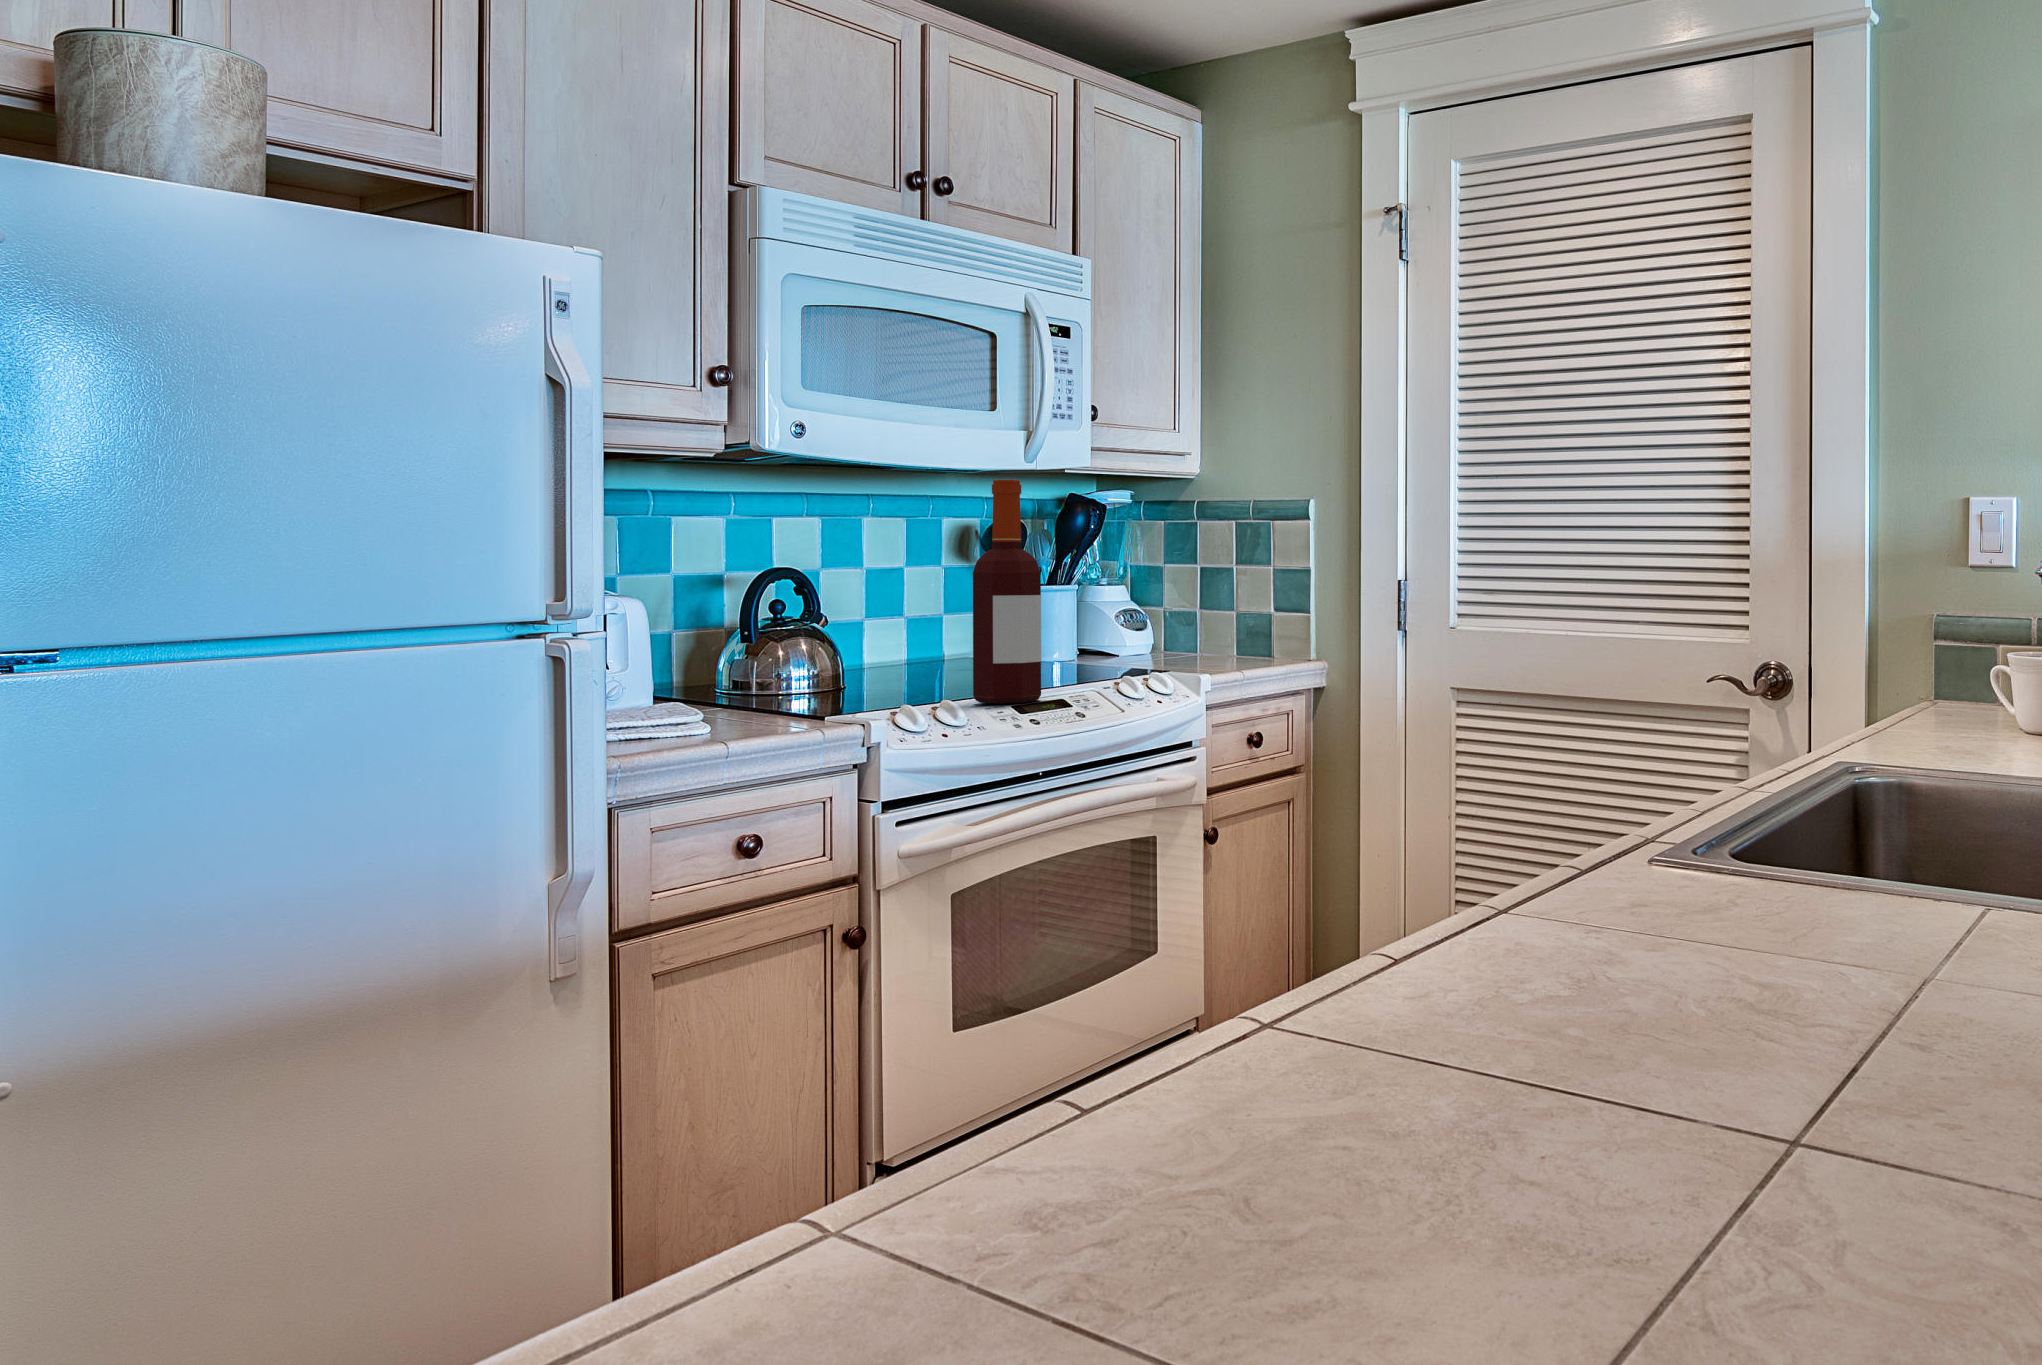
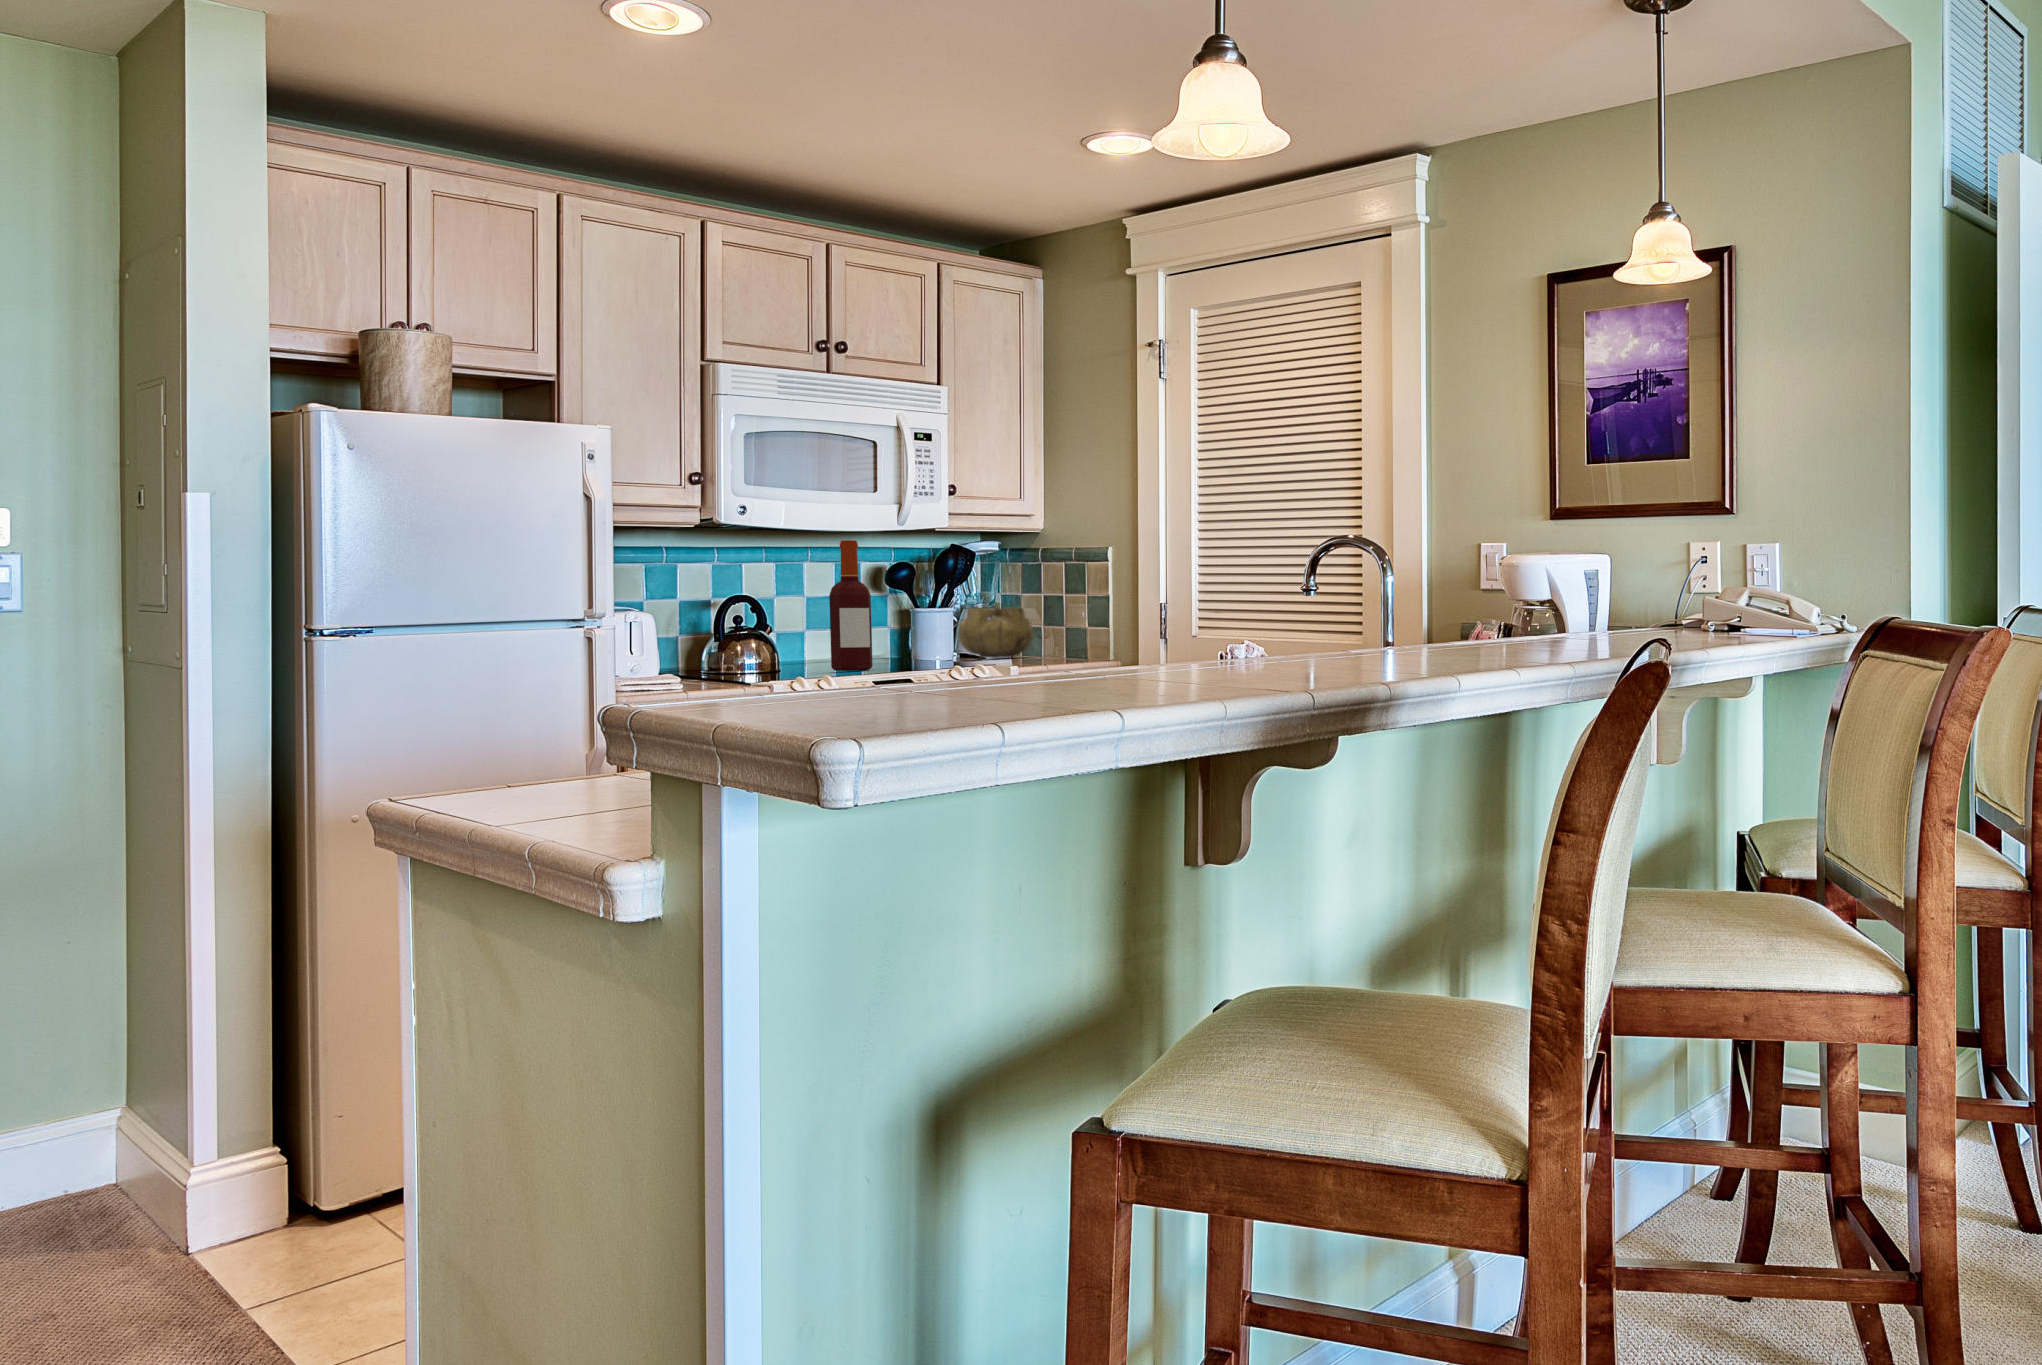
decorative bowl: none [1088,583,1197,657] -> present [958,607,1034,659]

